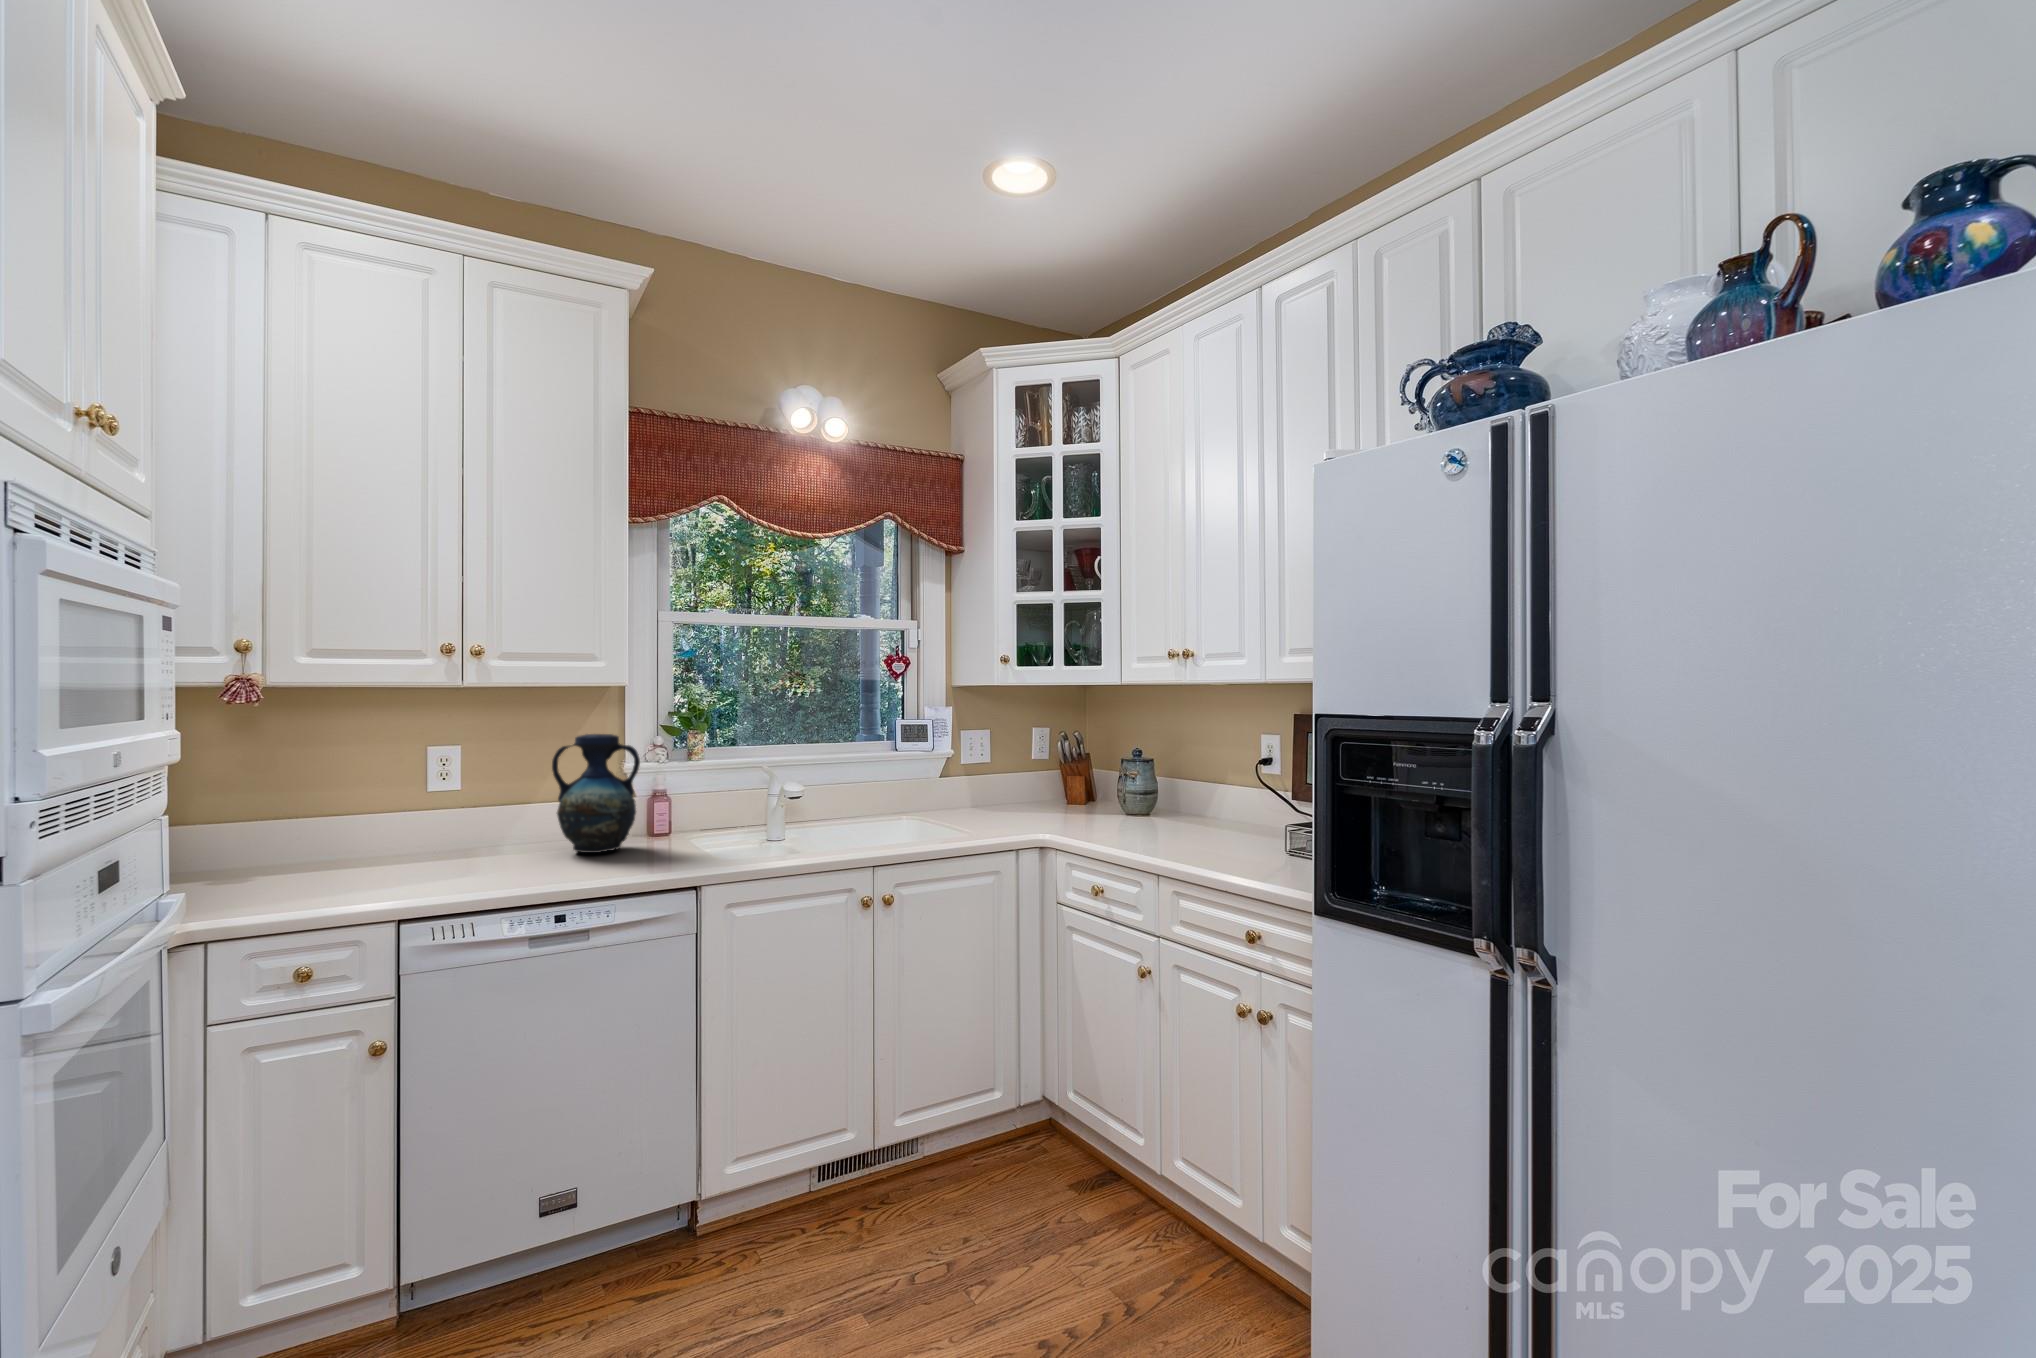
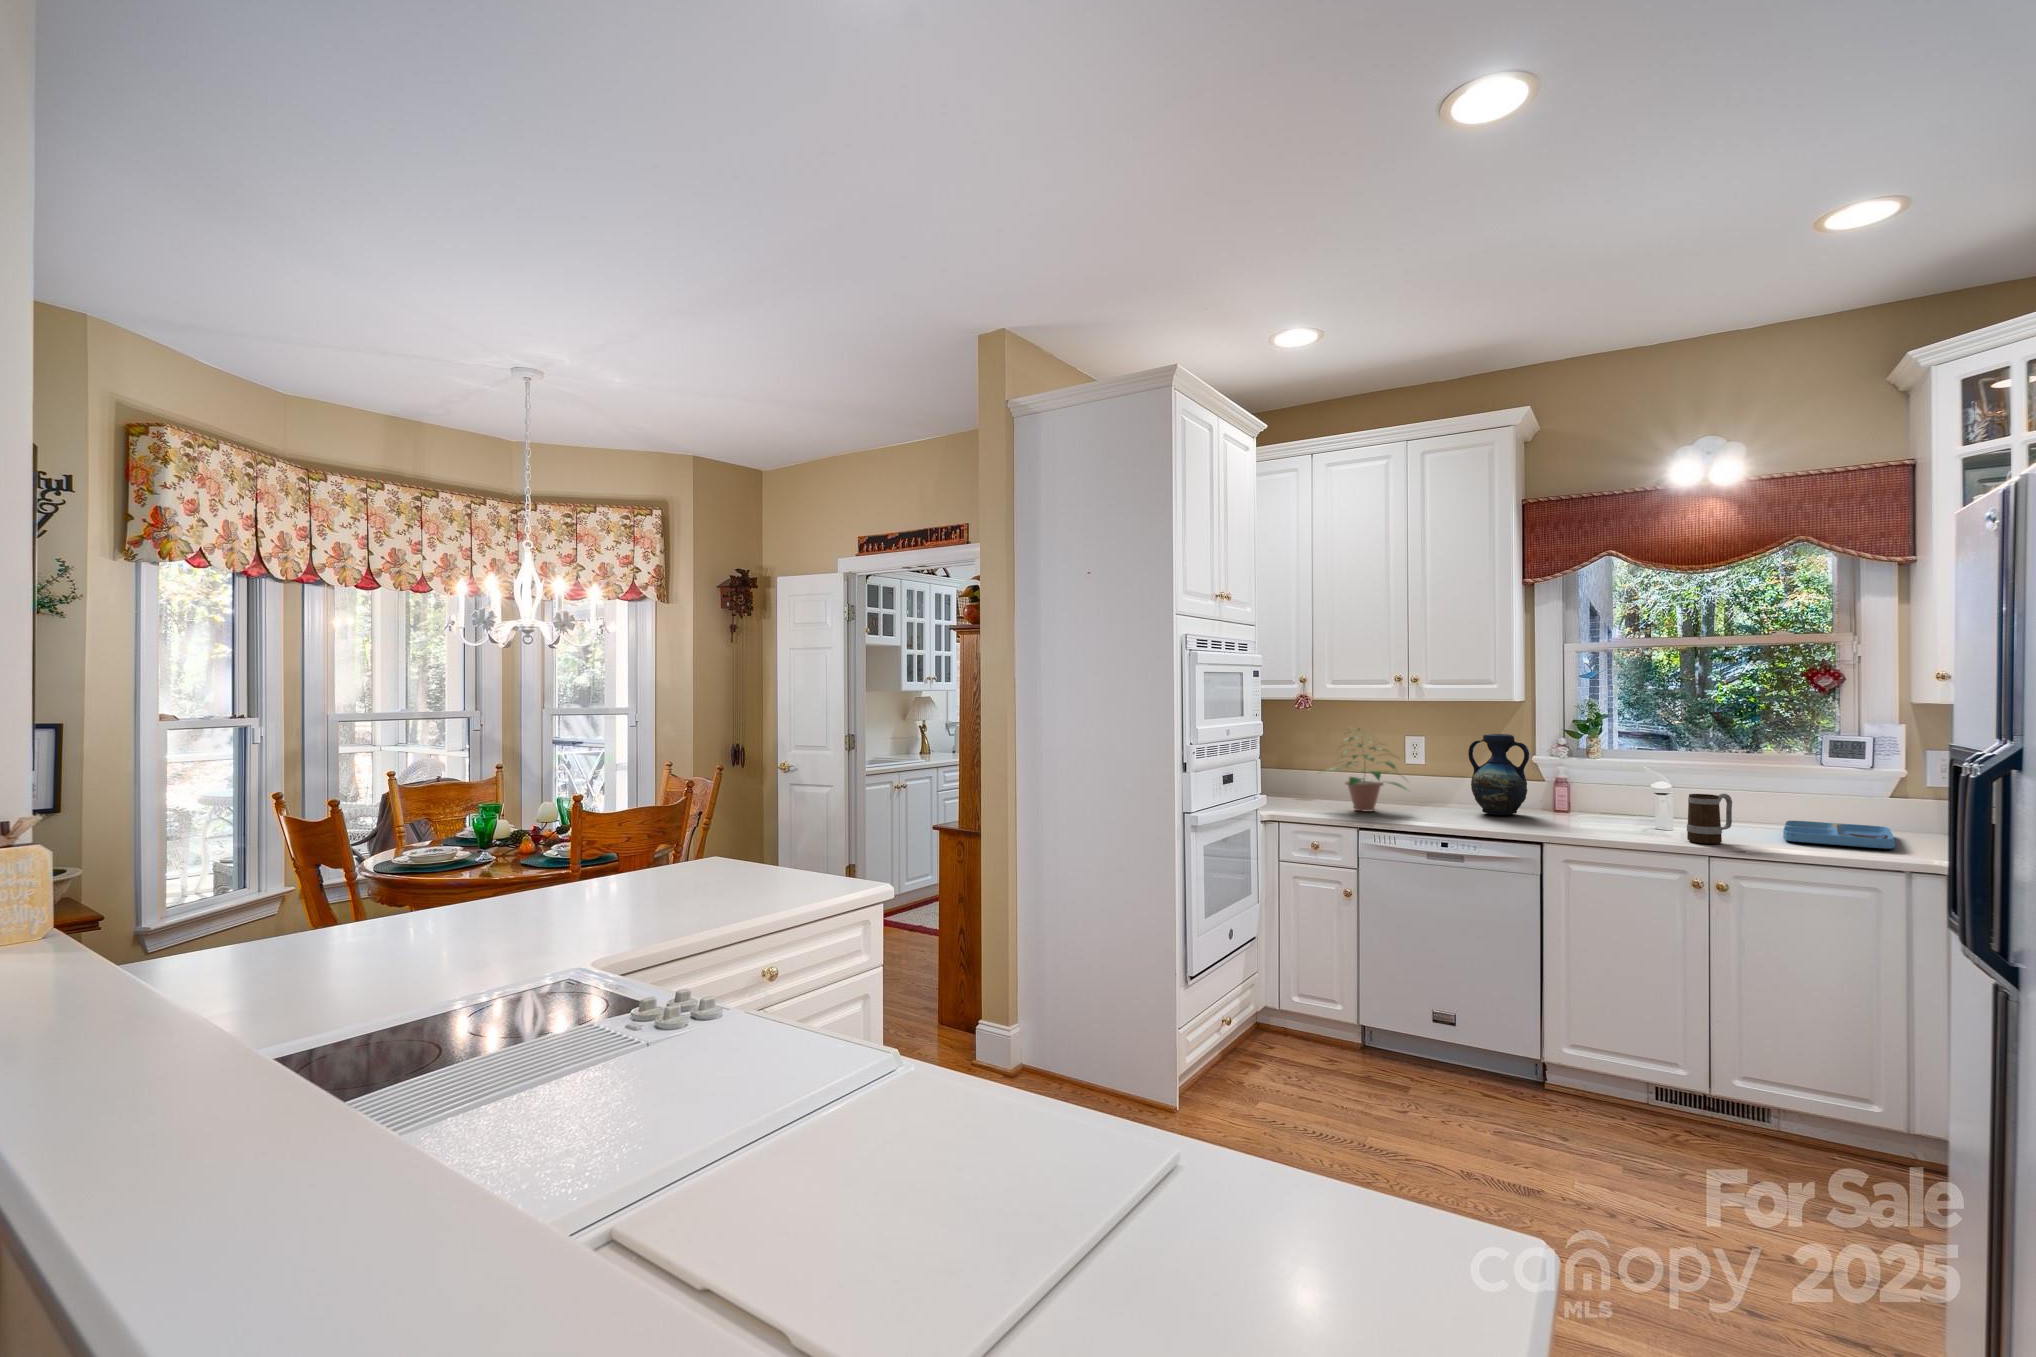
potted plant: none [281,736,476,885] -> present [1331,730,1405,811]
mug: none [849,791,885,853] -> present [1687,794,1732,844]
tray: none [883,807,994,835] -> present [1783,821,1895,849]

